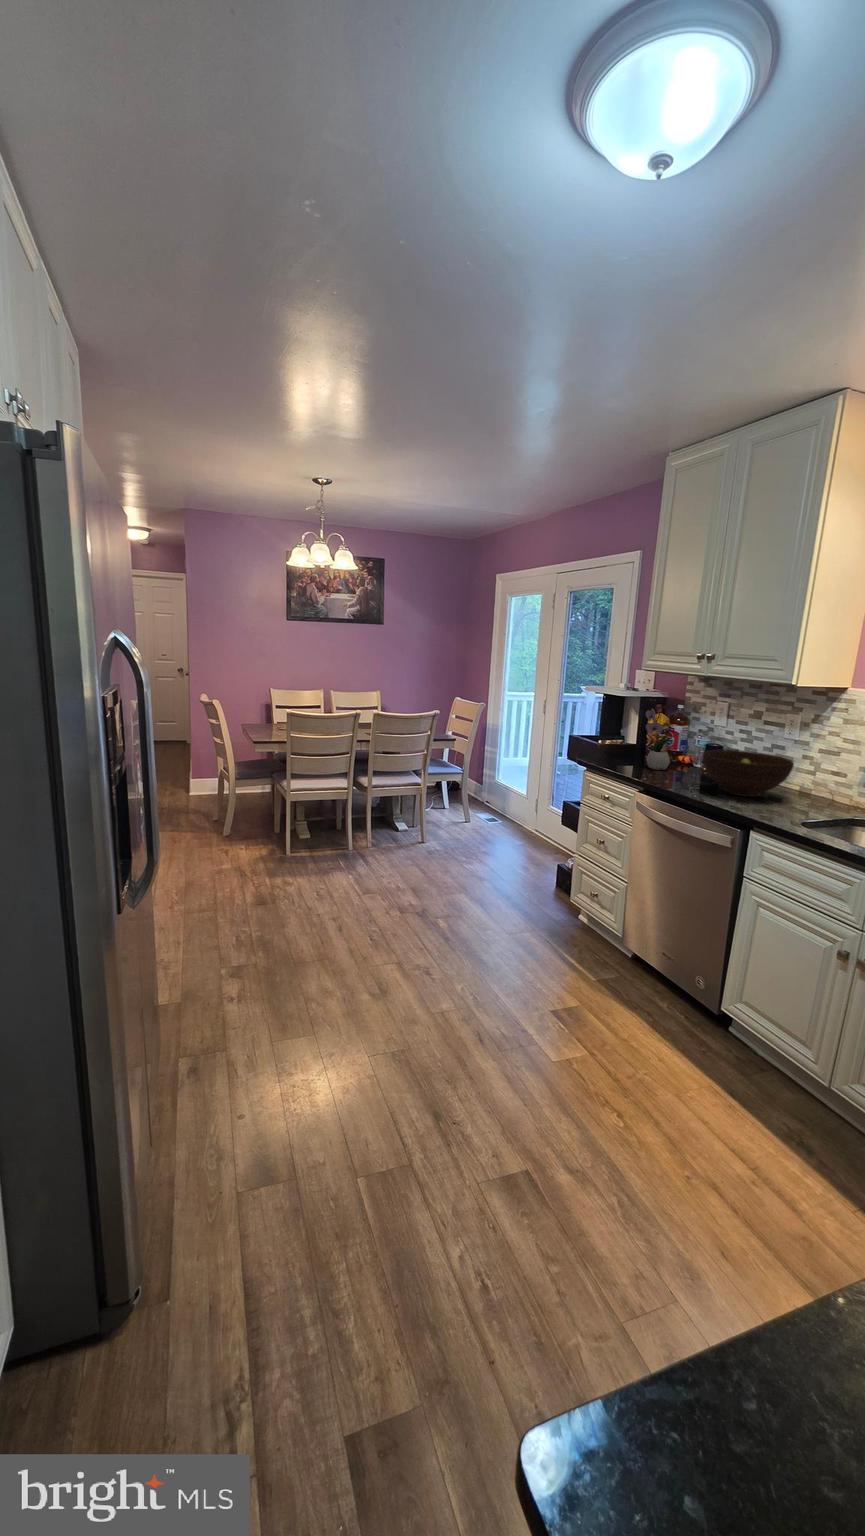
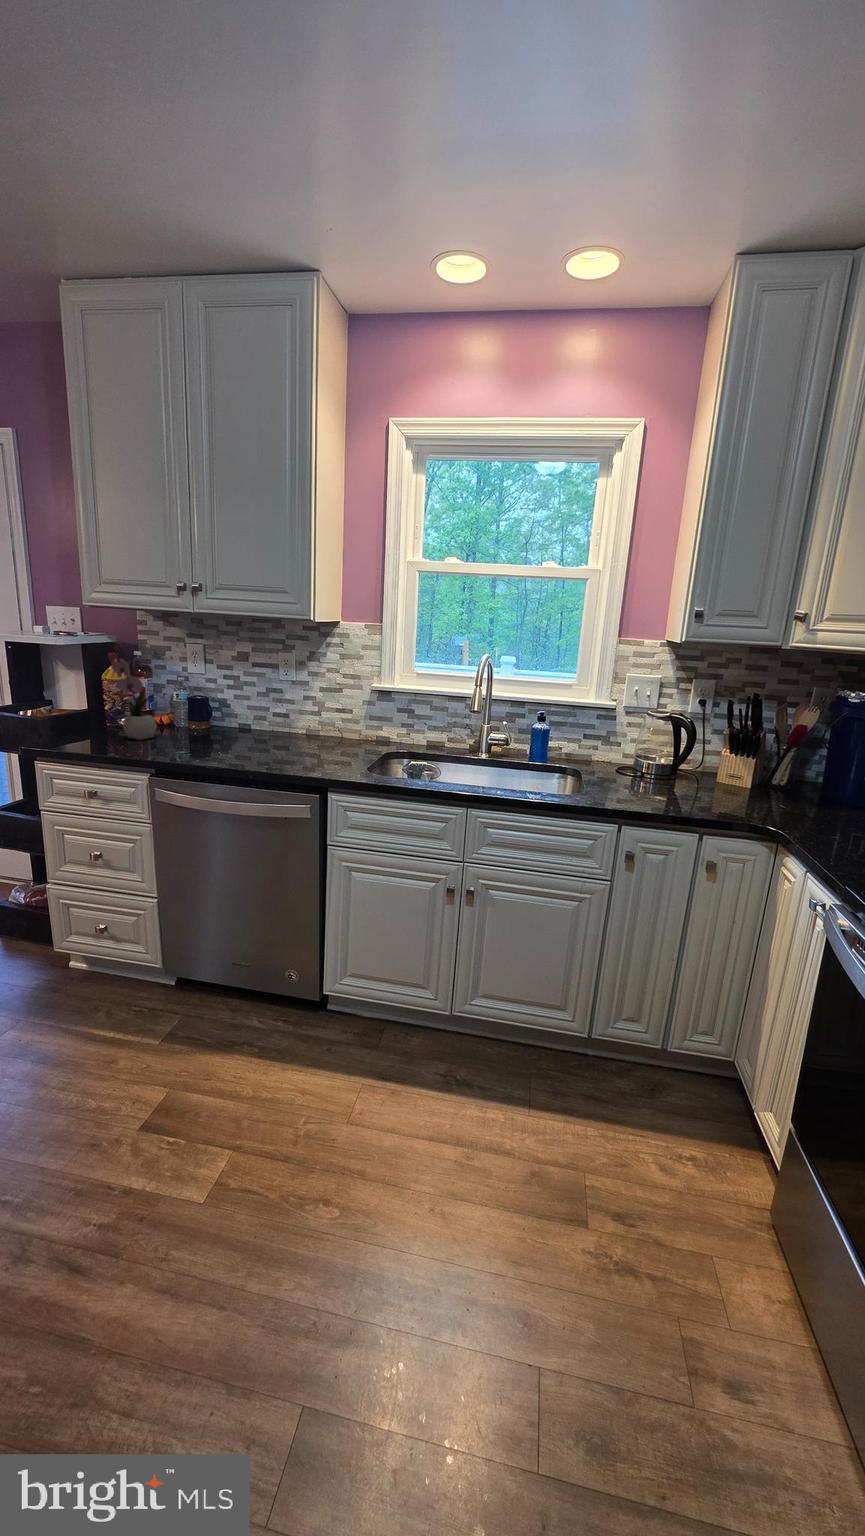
fruit bowl: present [703,750,794,797] -> none [222,700,320,753]

